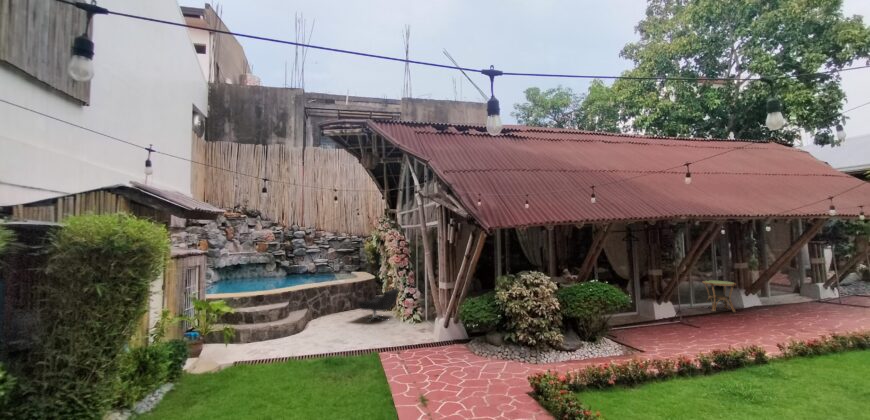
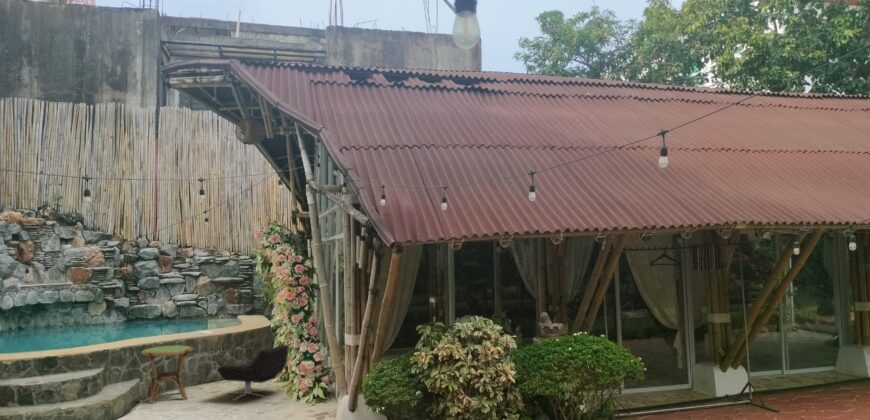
side table: present [703,280,736,312] -> present [141,345,193,404]

